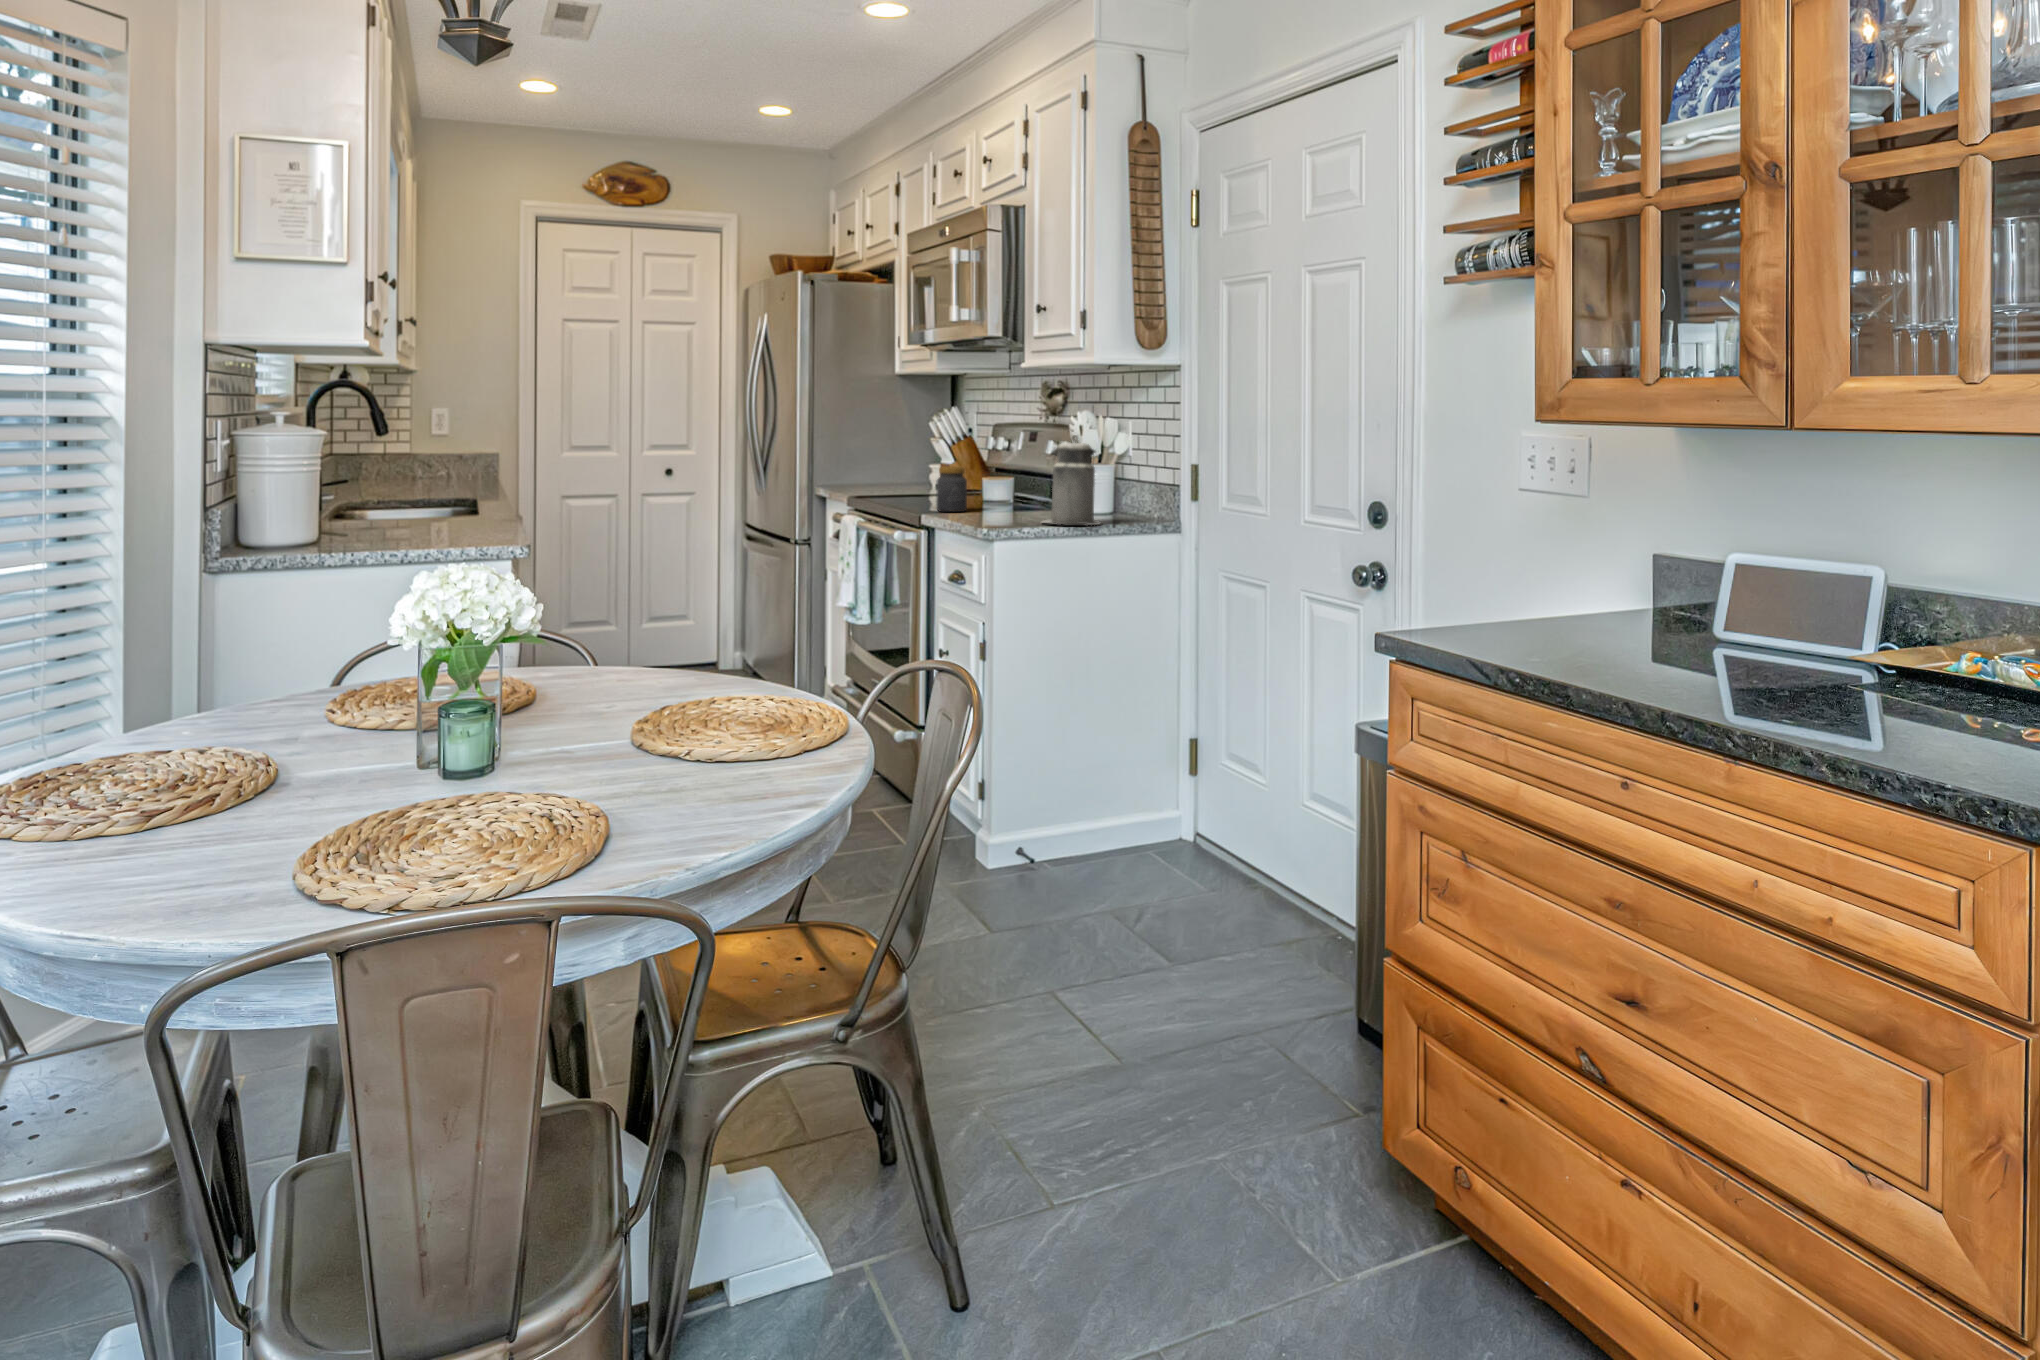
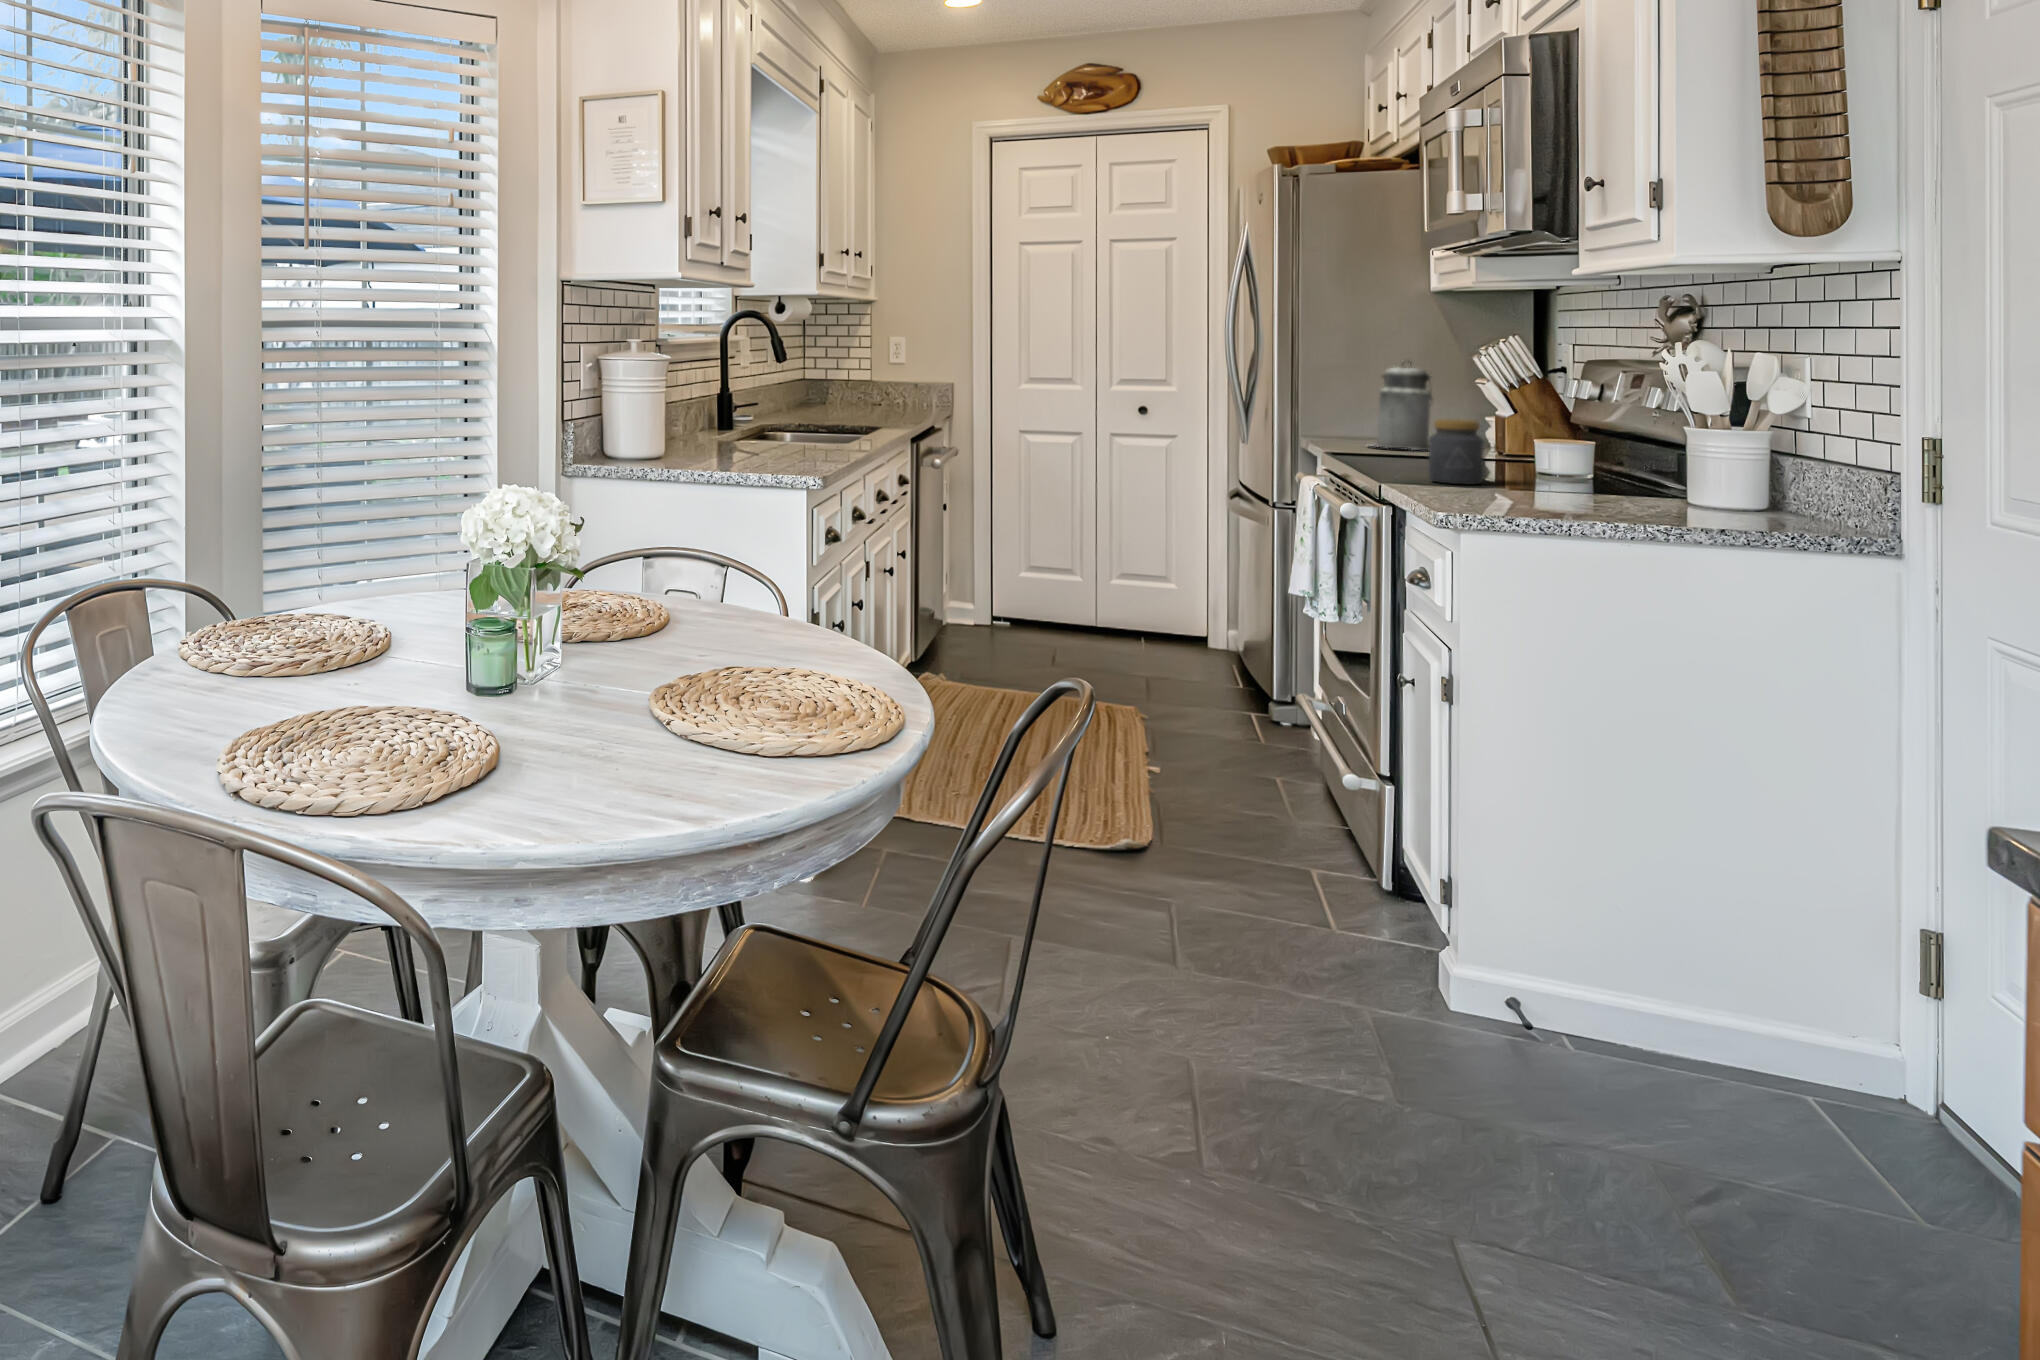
canister: present [1042,435,1101,525] -> present [1367,362,1432,450]

